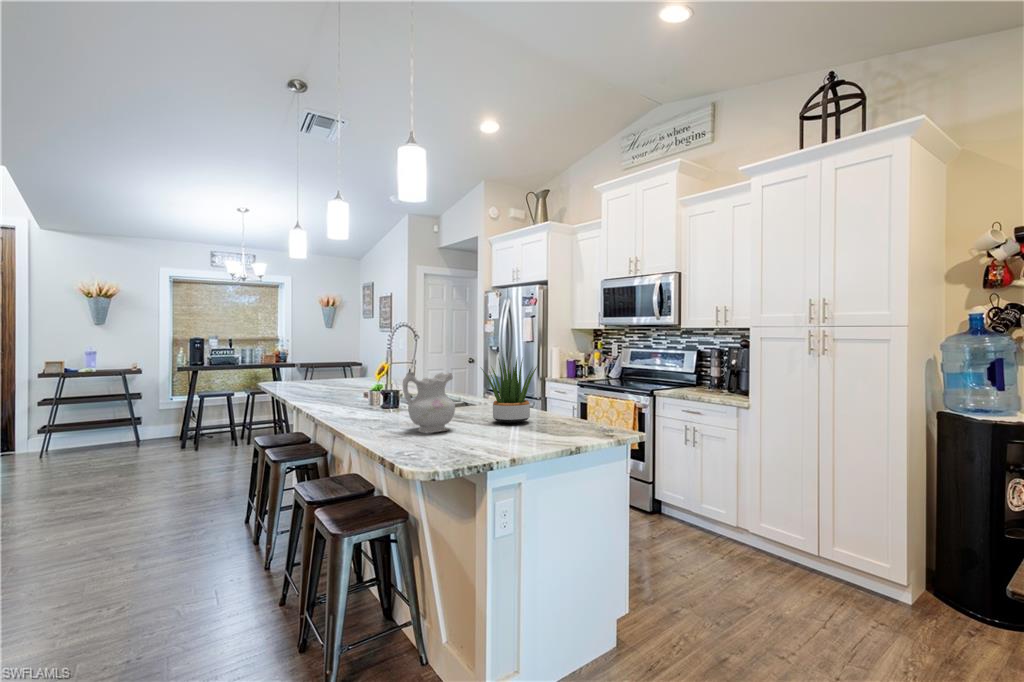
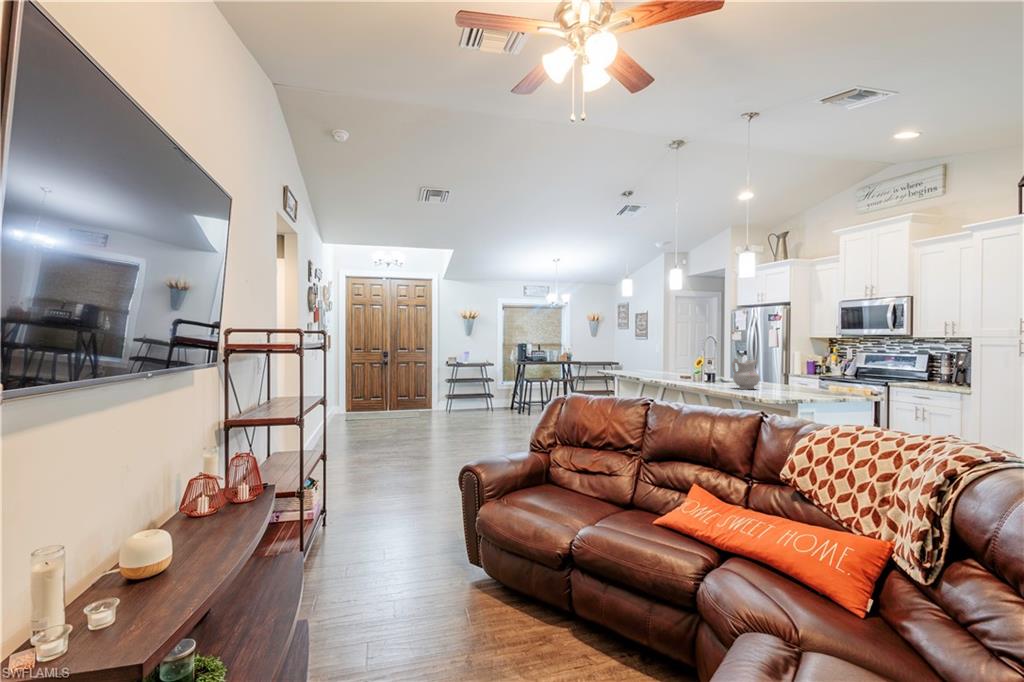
potted plant: present [482,358,538,424] -> none [772,352,806,389]

